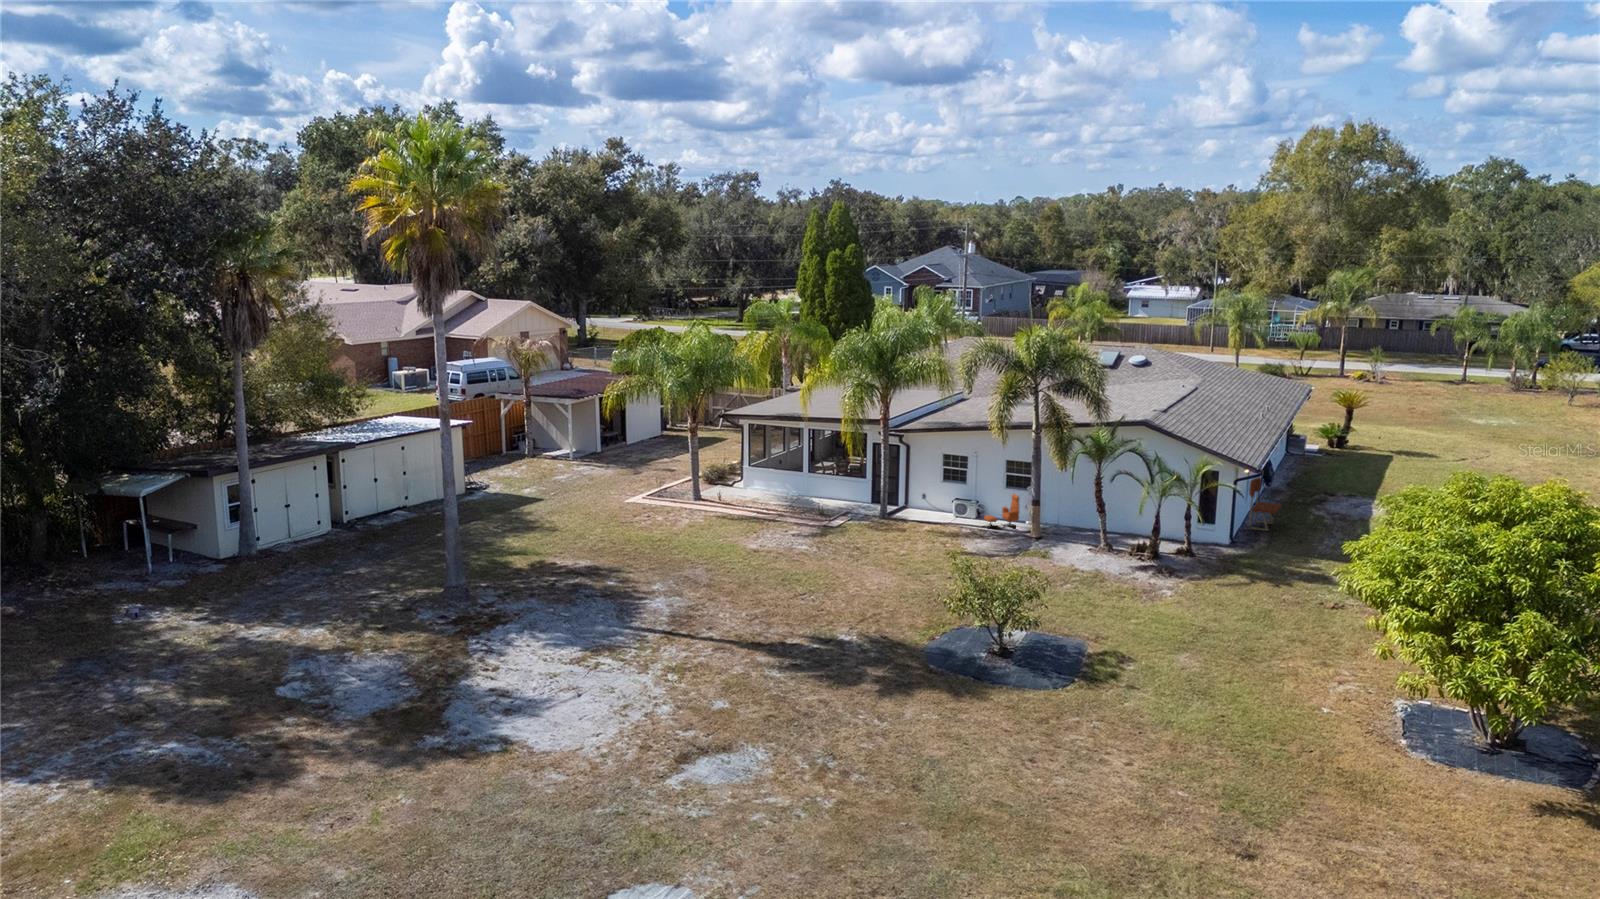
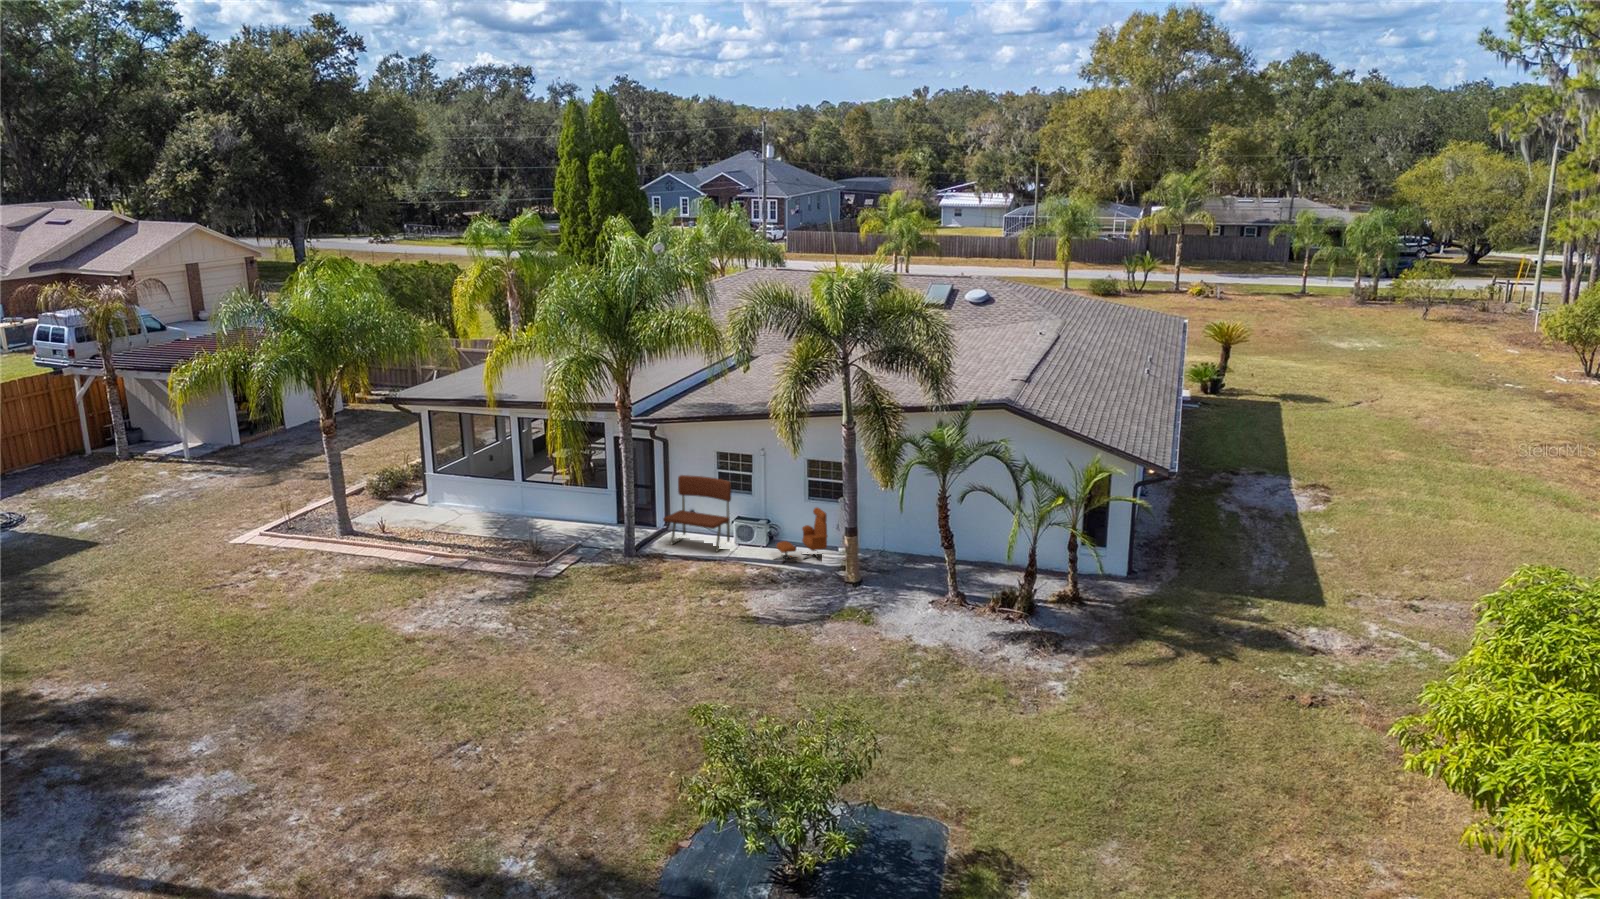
bench: present [1249,477,1282,531] -> present [663,475,731,552]

